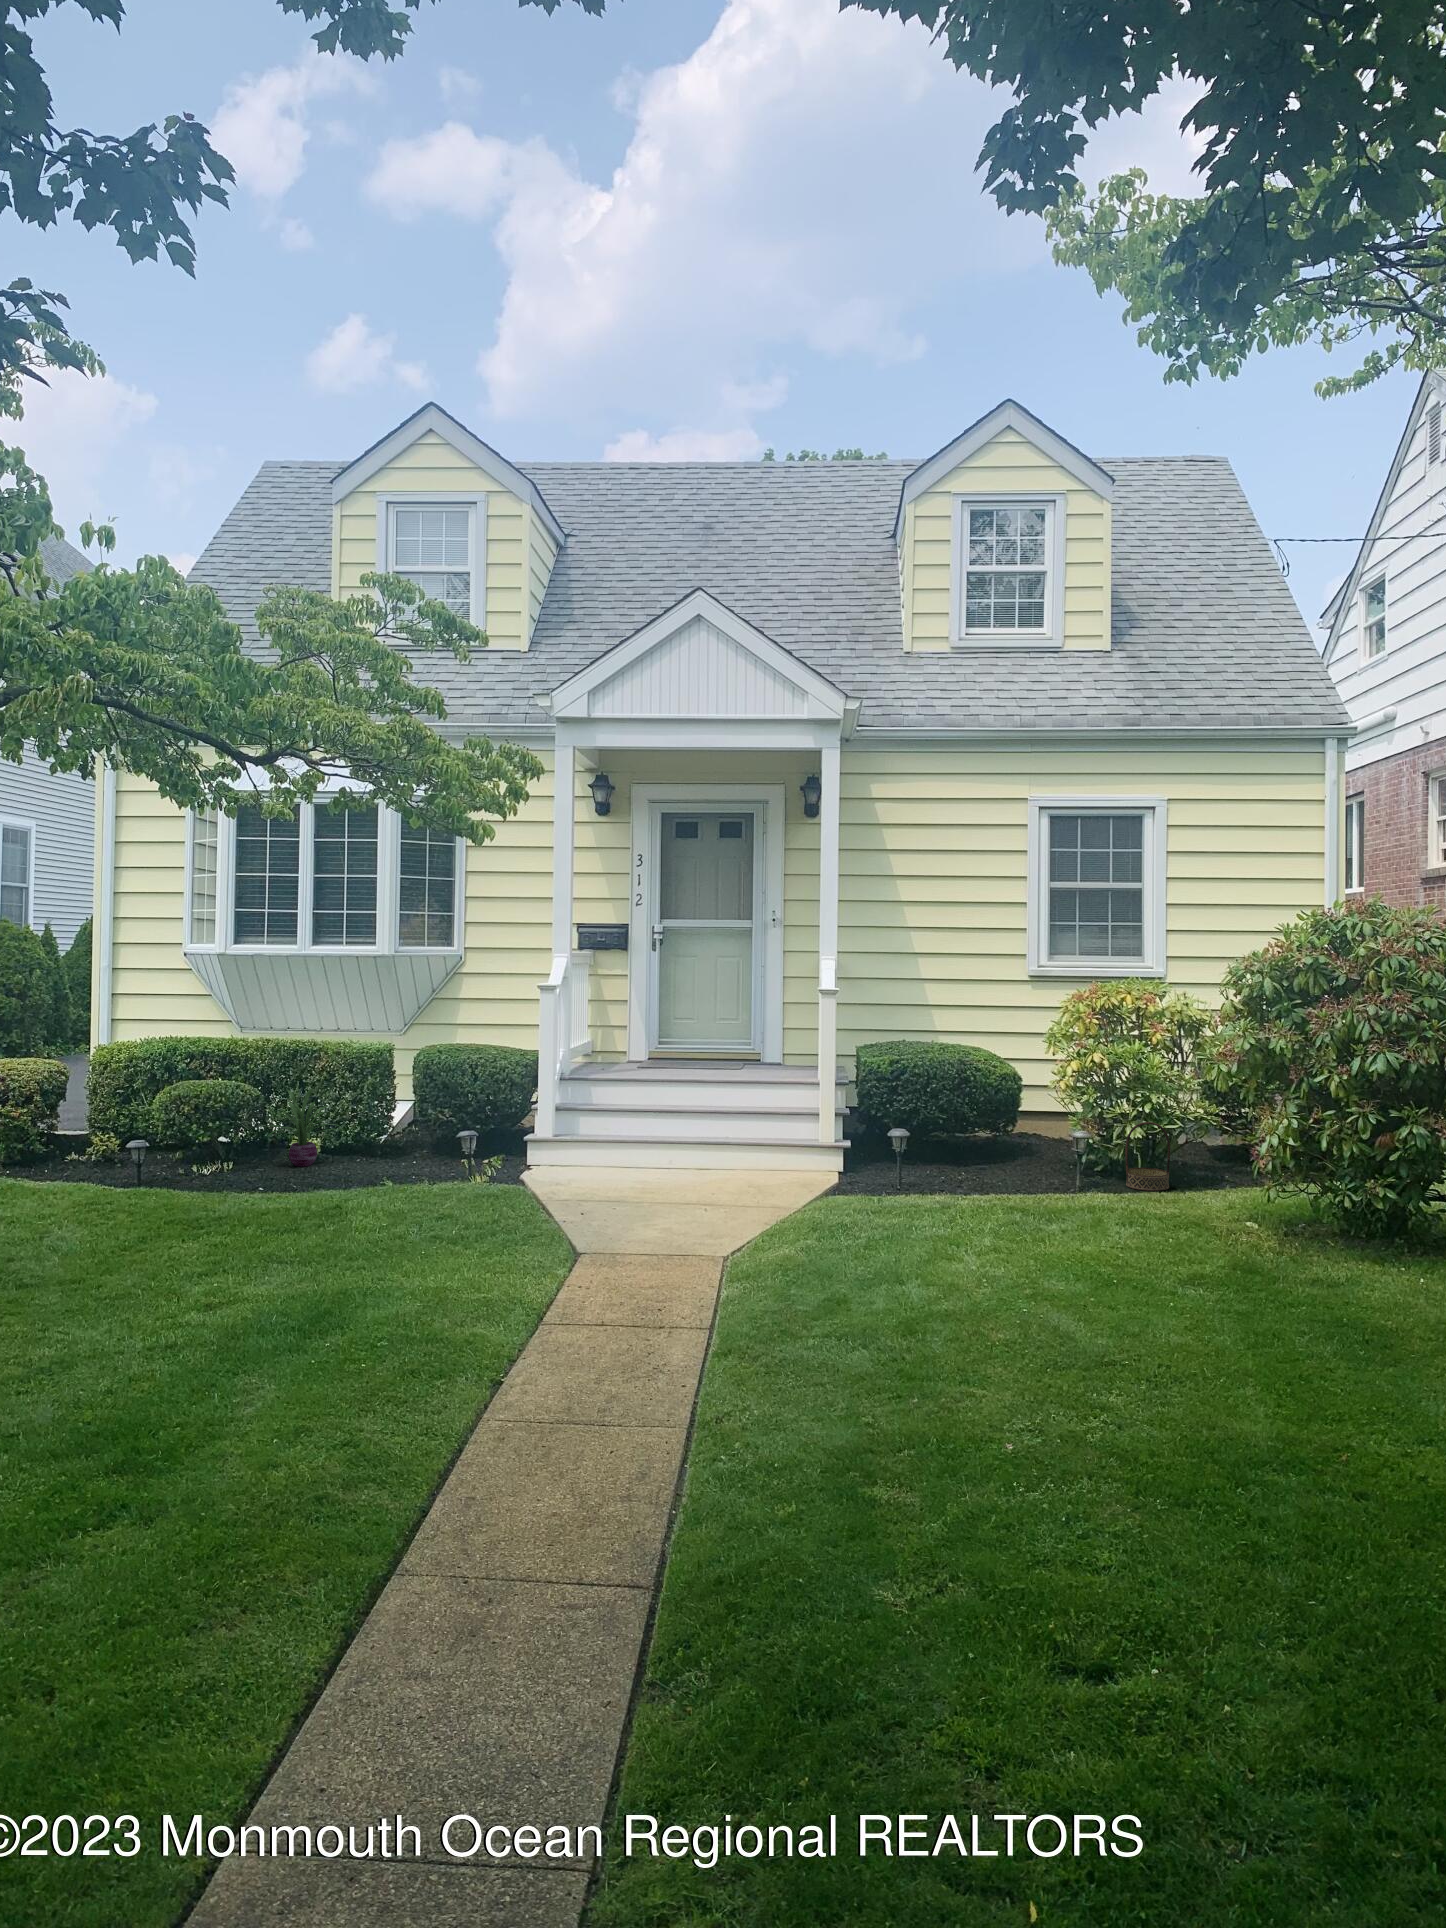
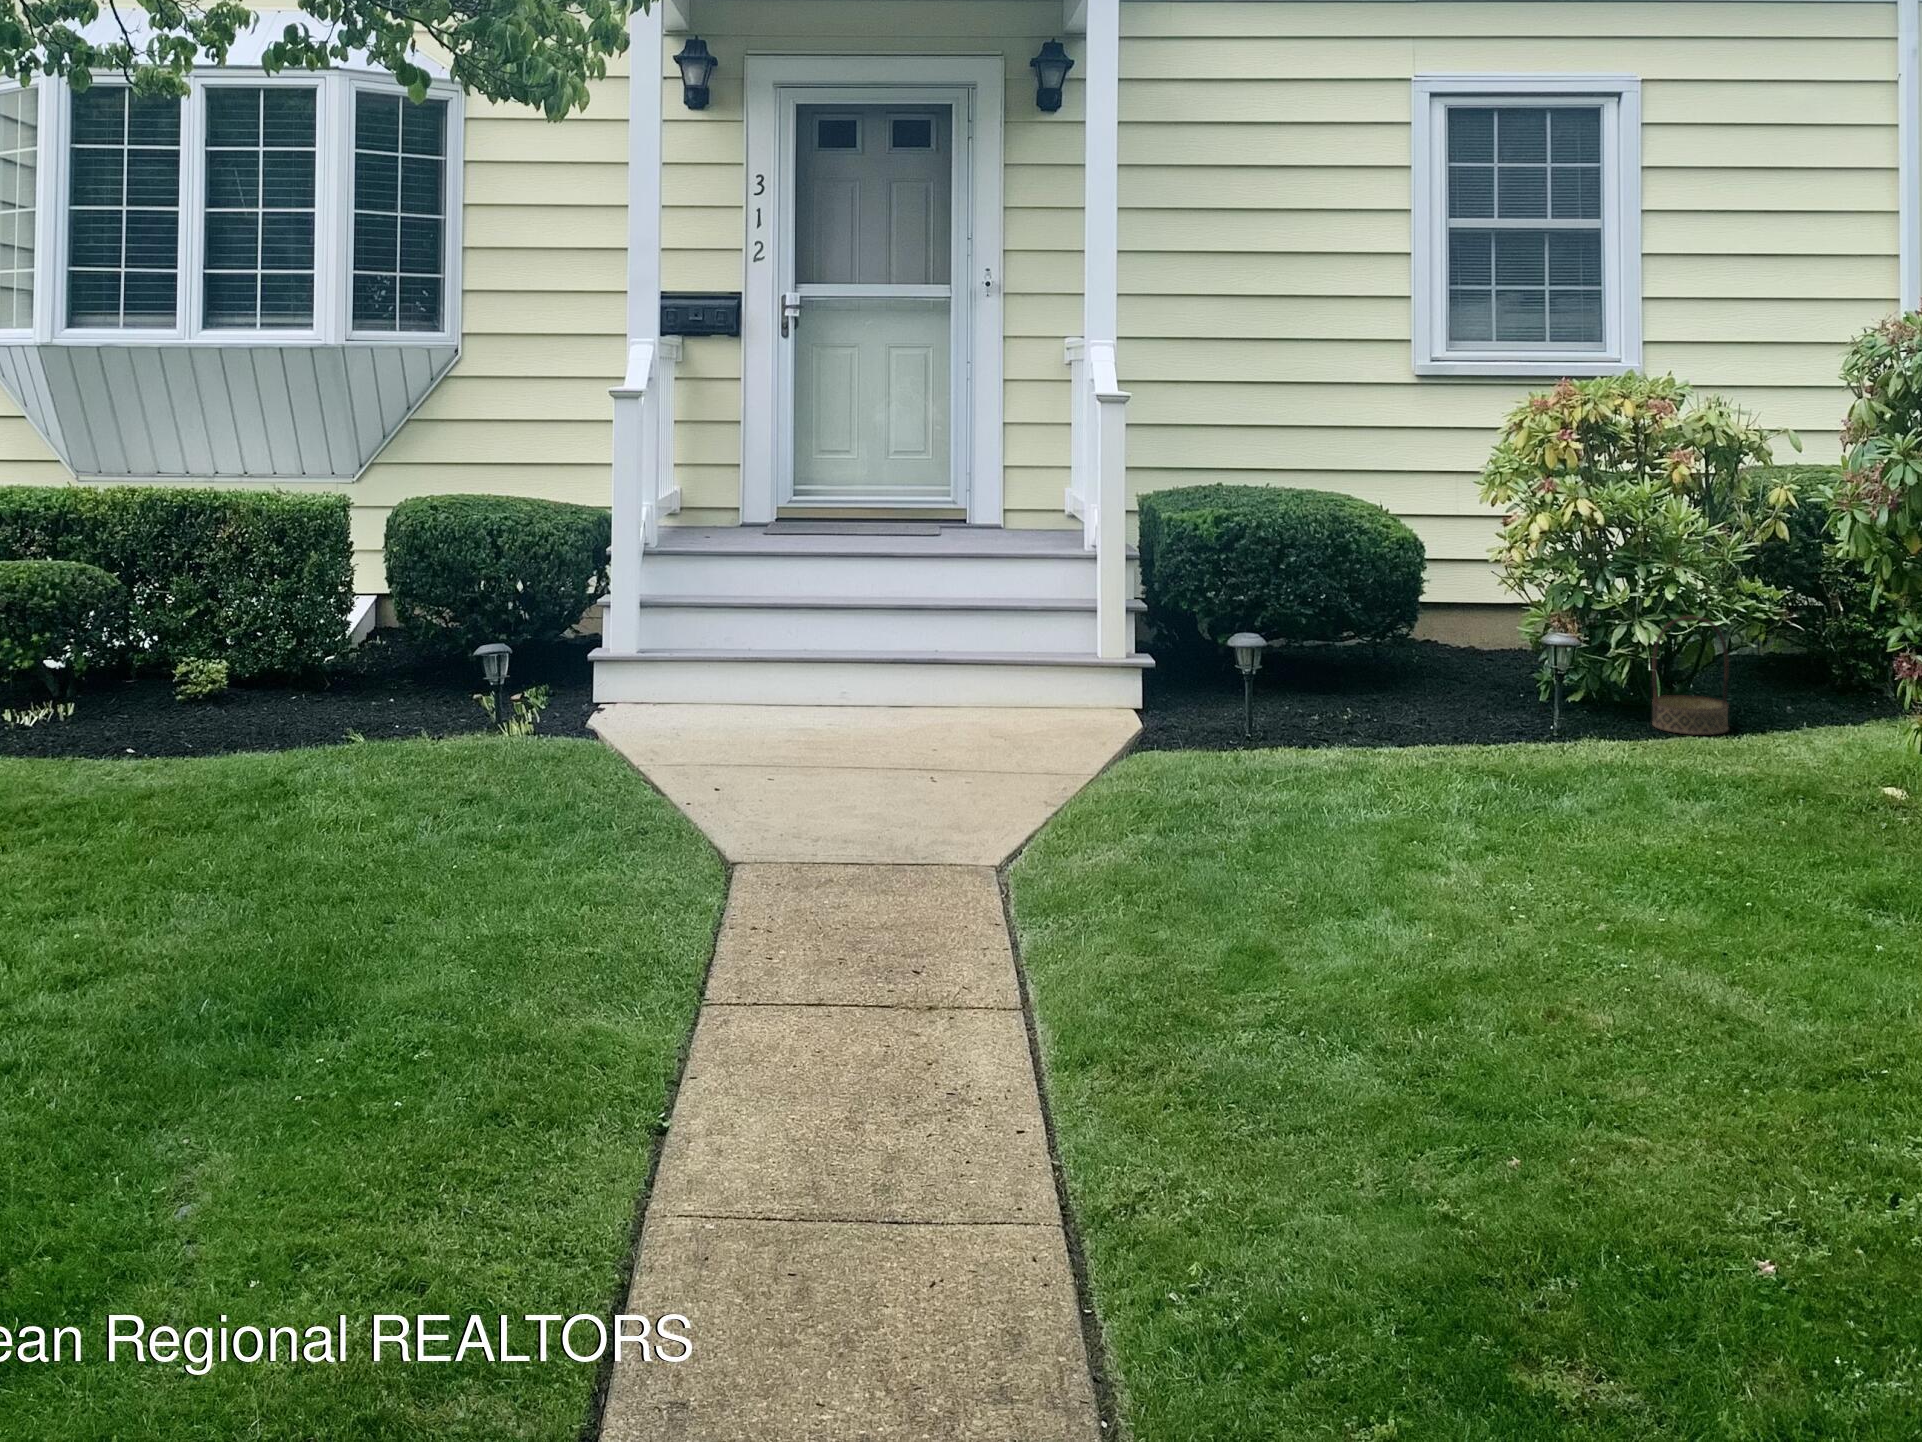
decorative plant: present [268,1089,339,1167] -> none [123,573,278,711]

